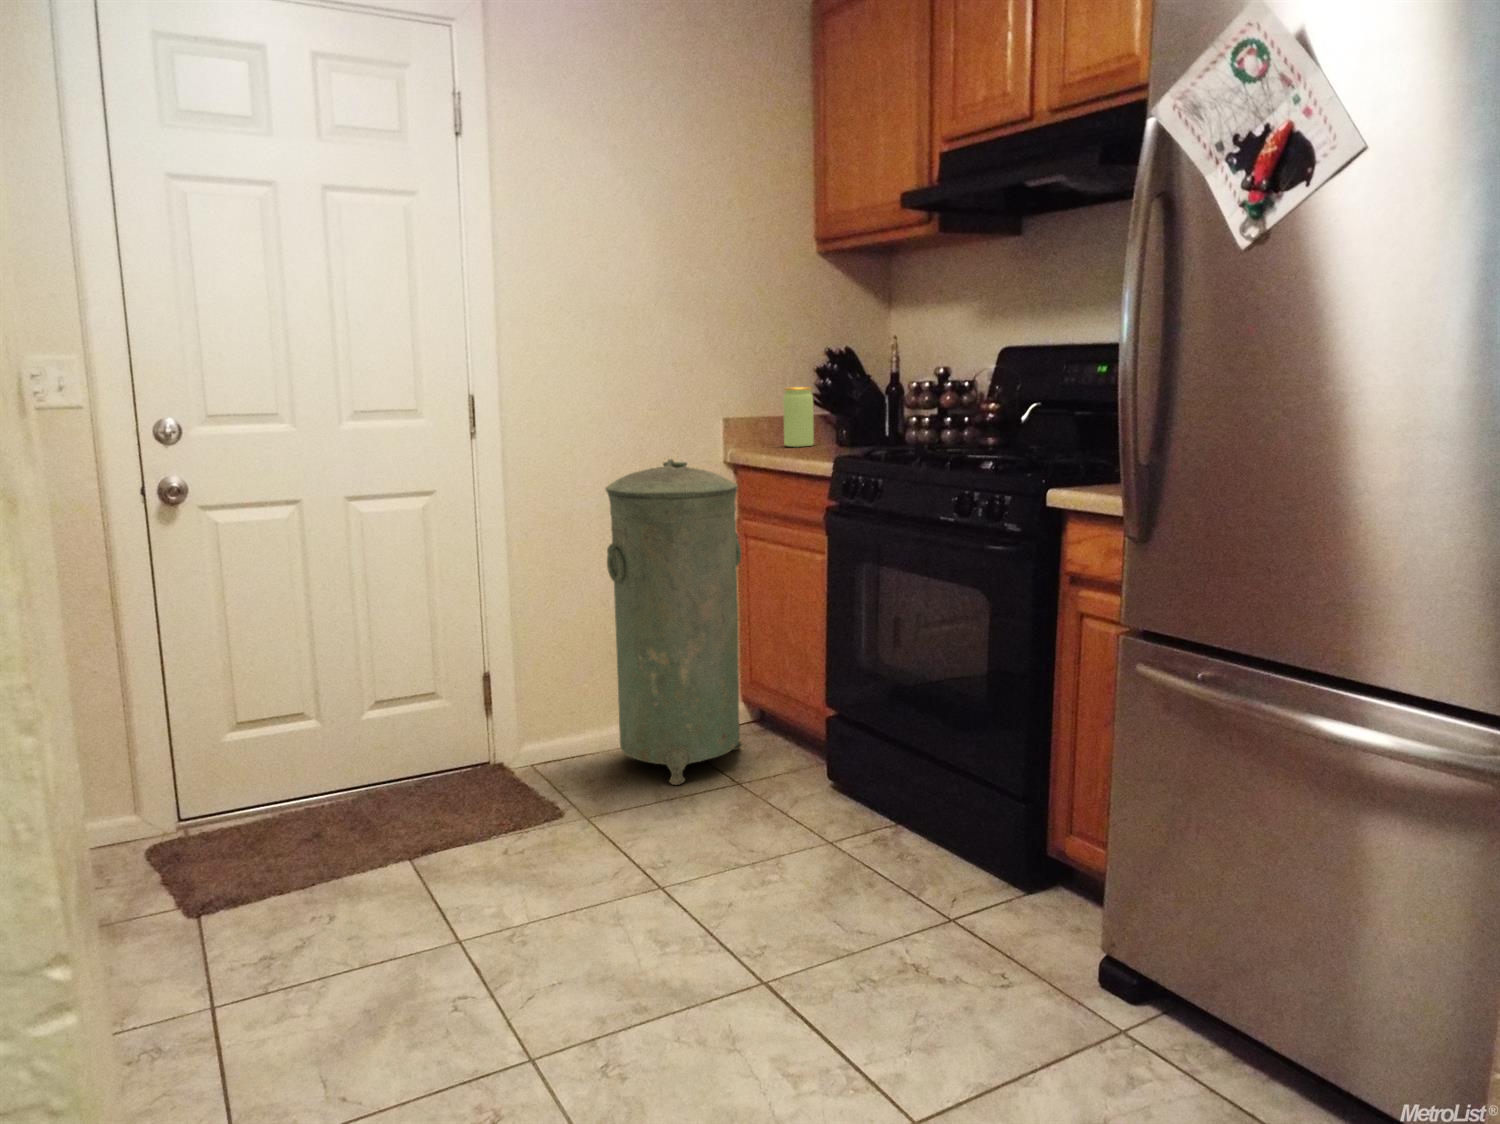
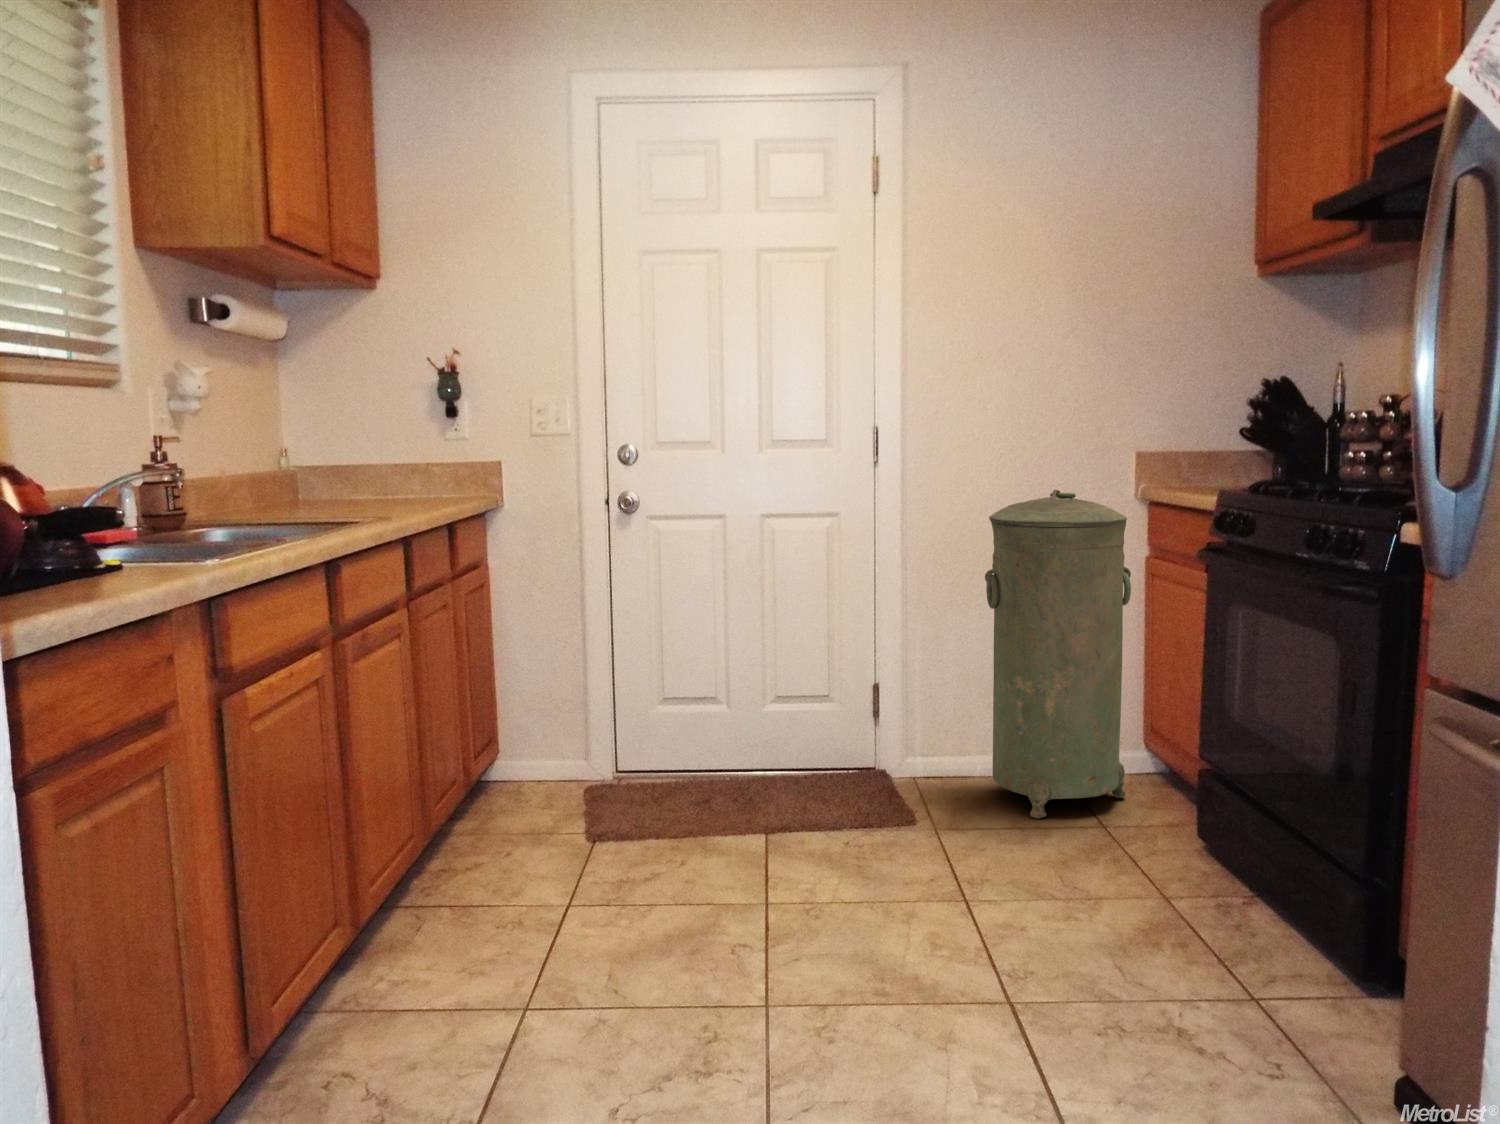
jar: present [783,387,814,447] -> none [1202,419,1238,482]

